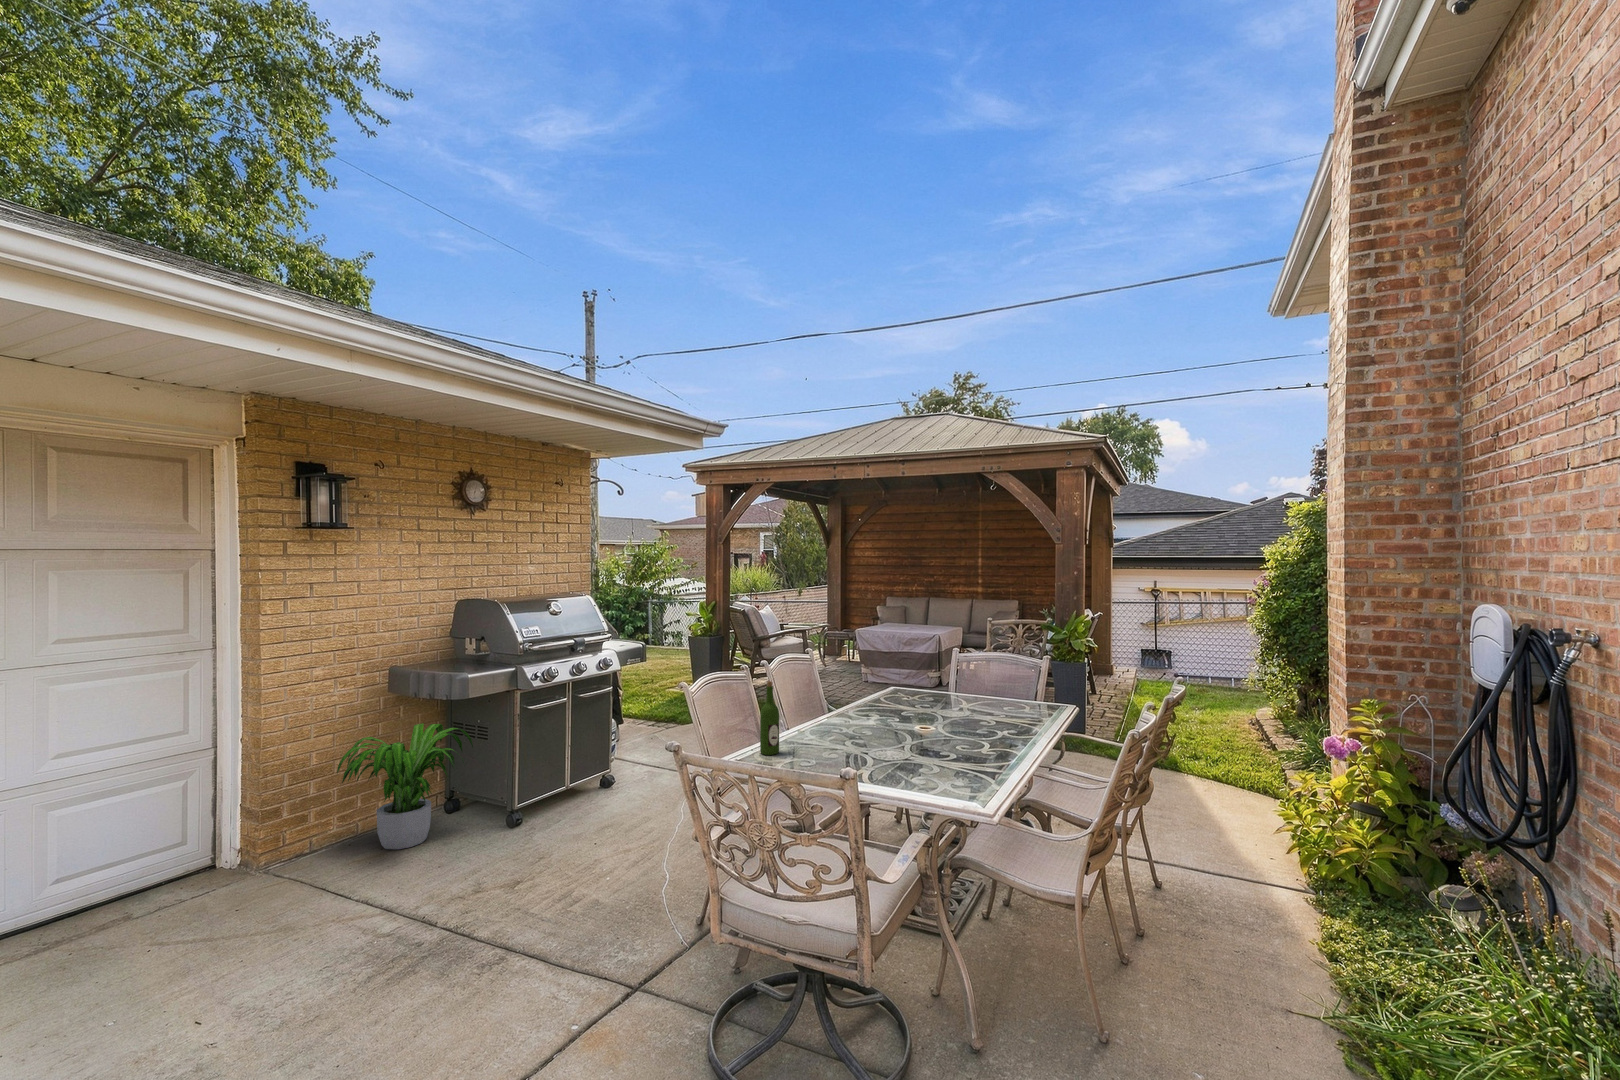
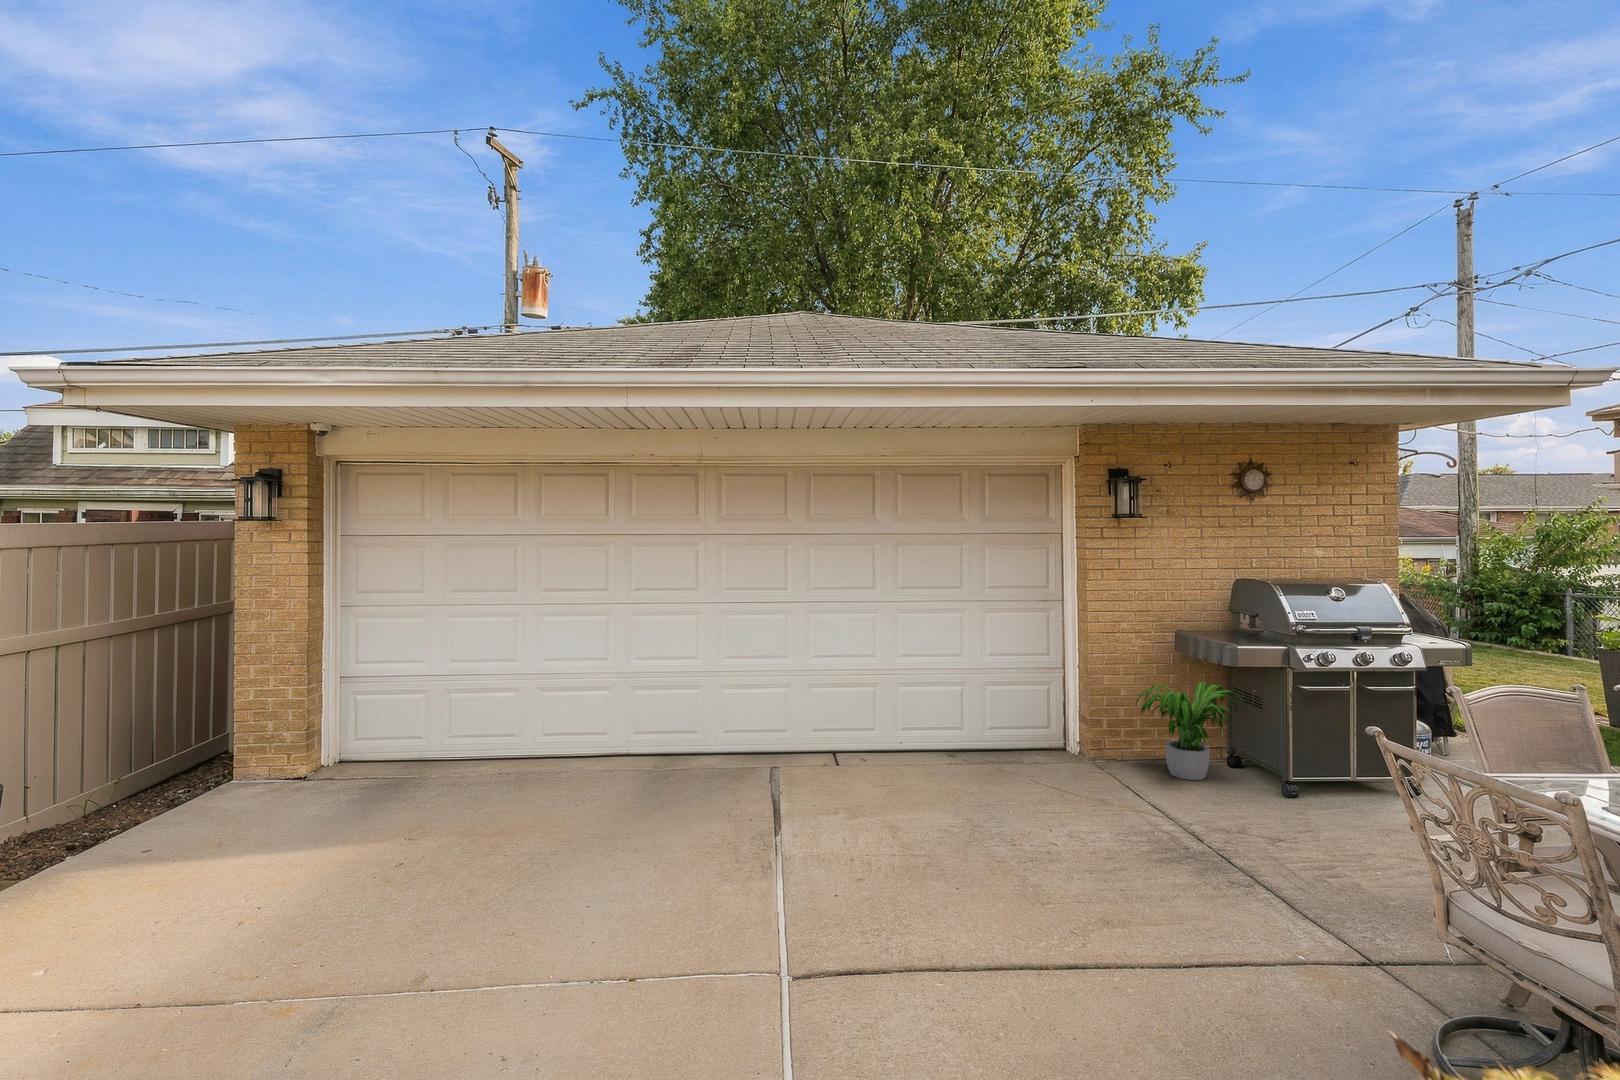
wine bottle: present [760,681,779,755] -> none [1550,702,1583,790]

